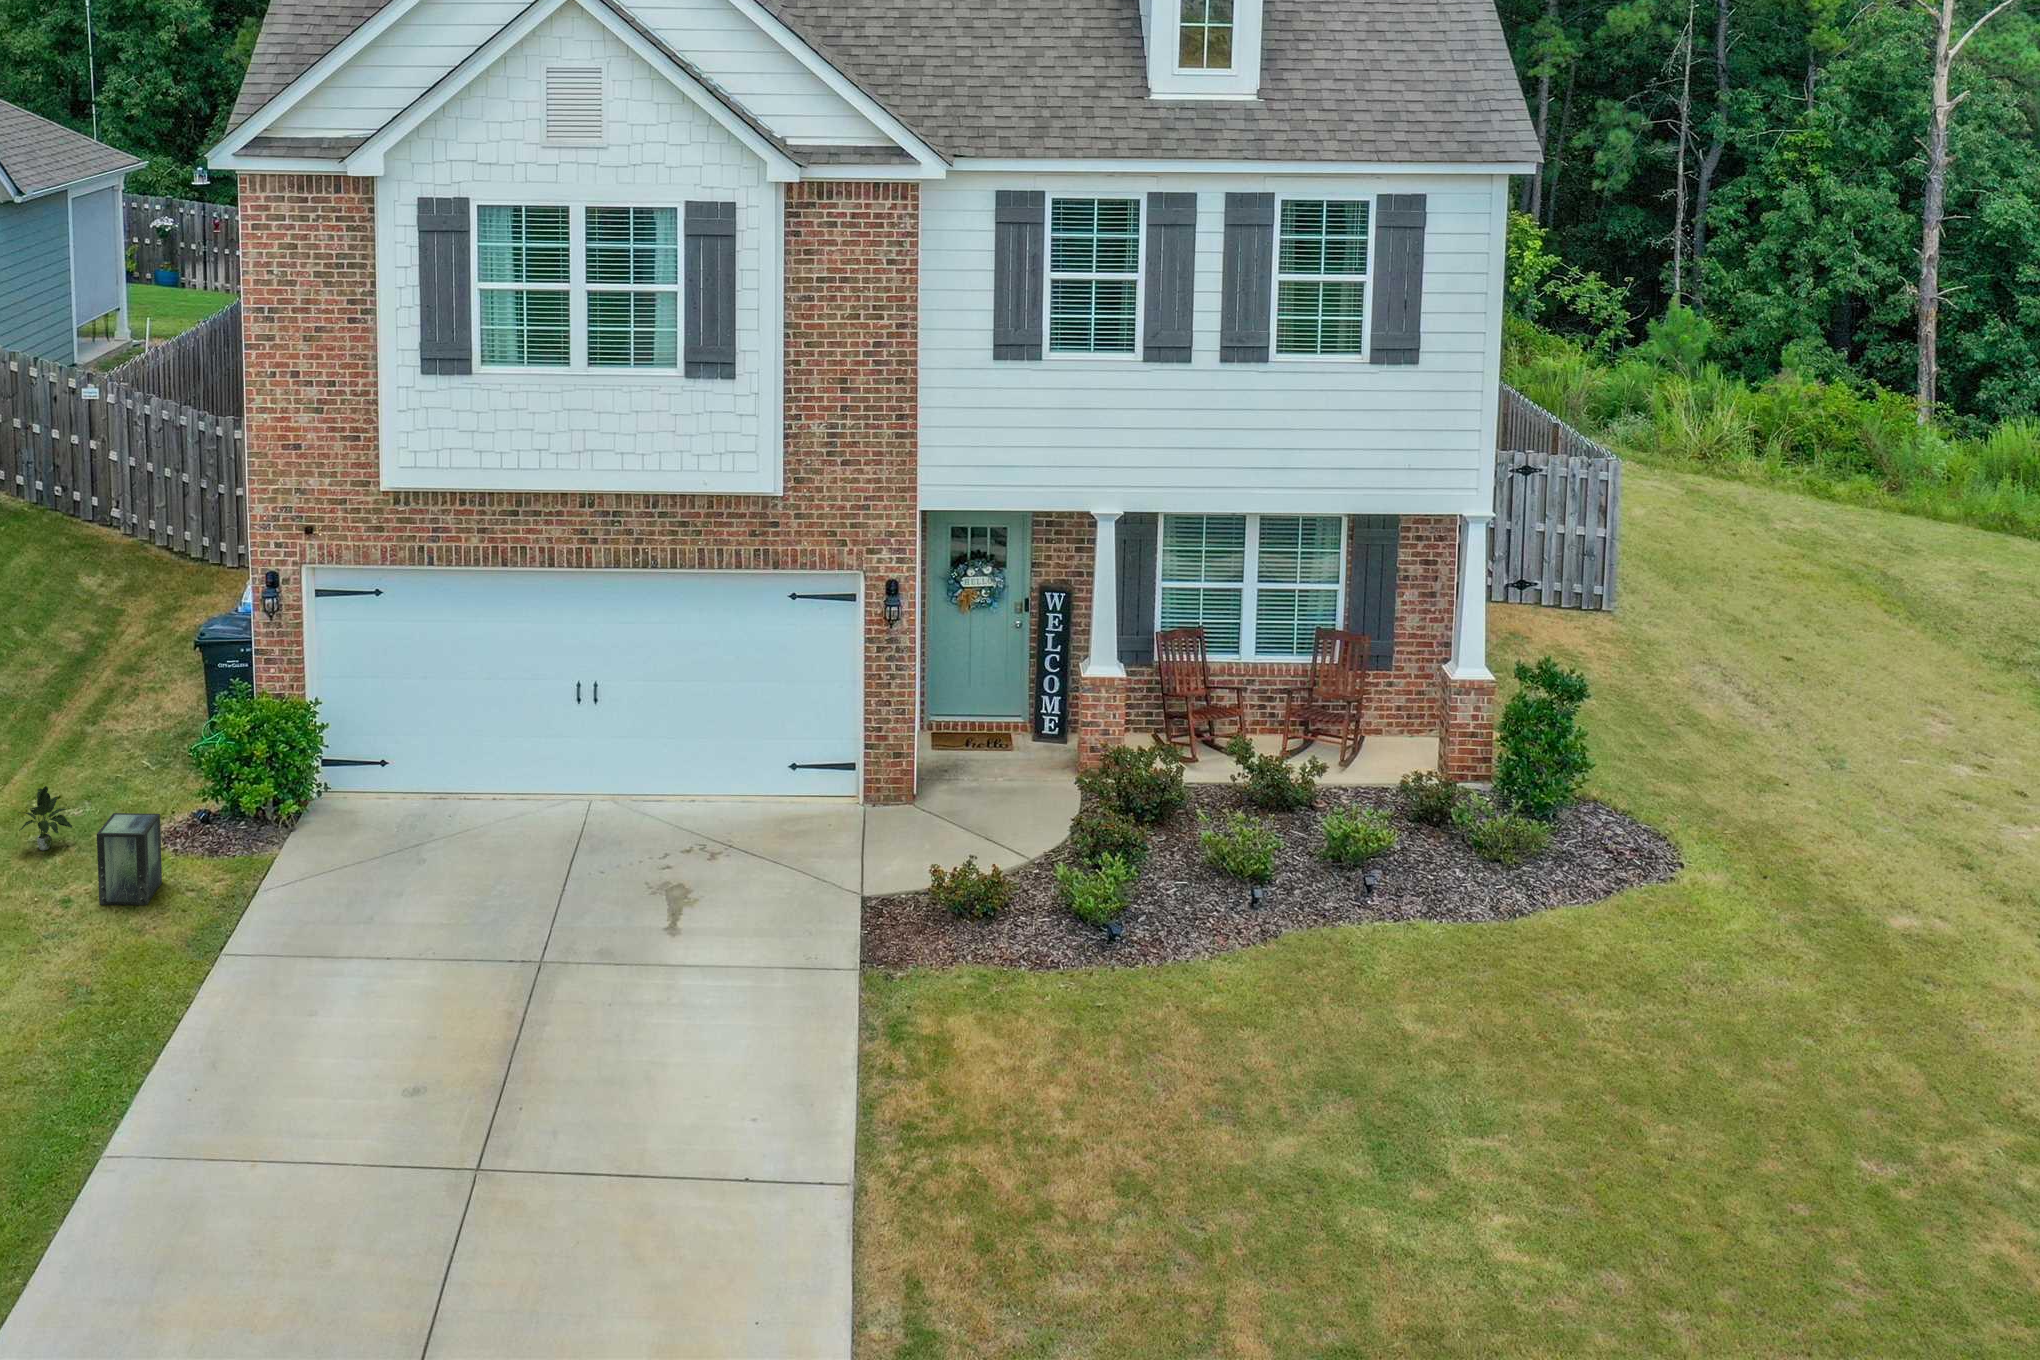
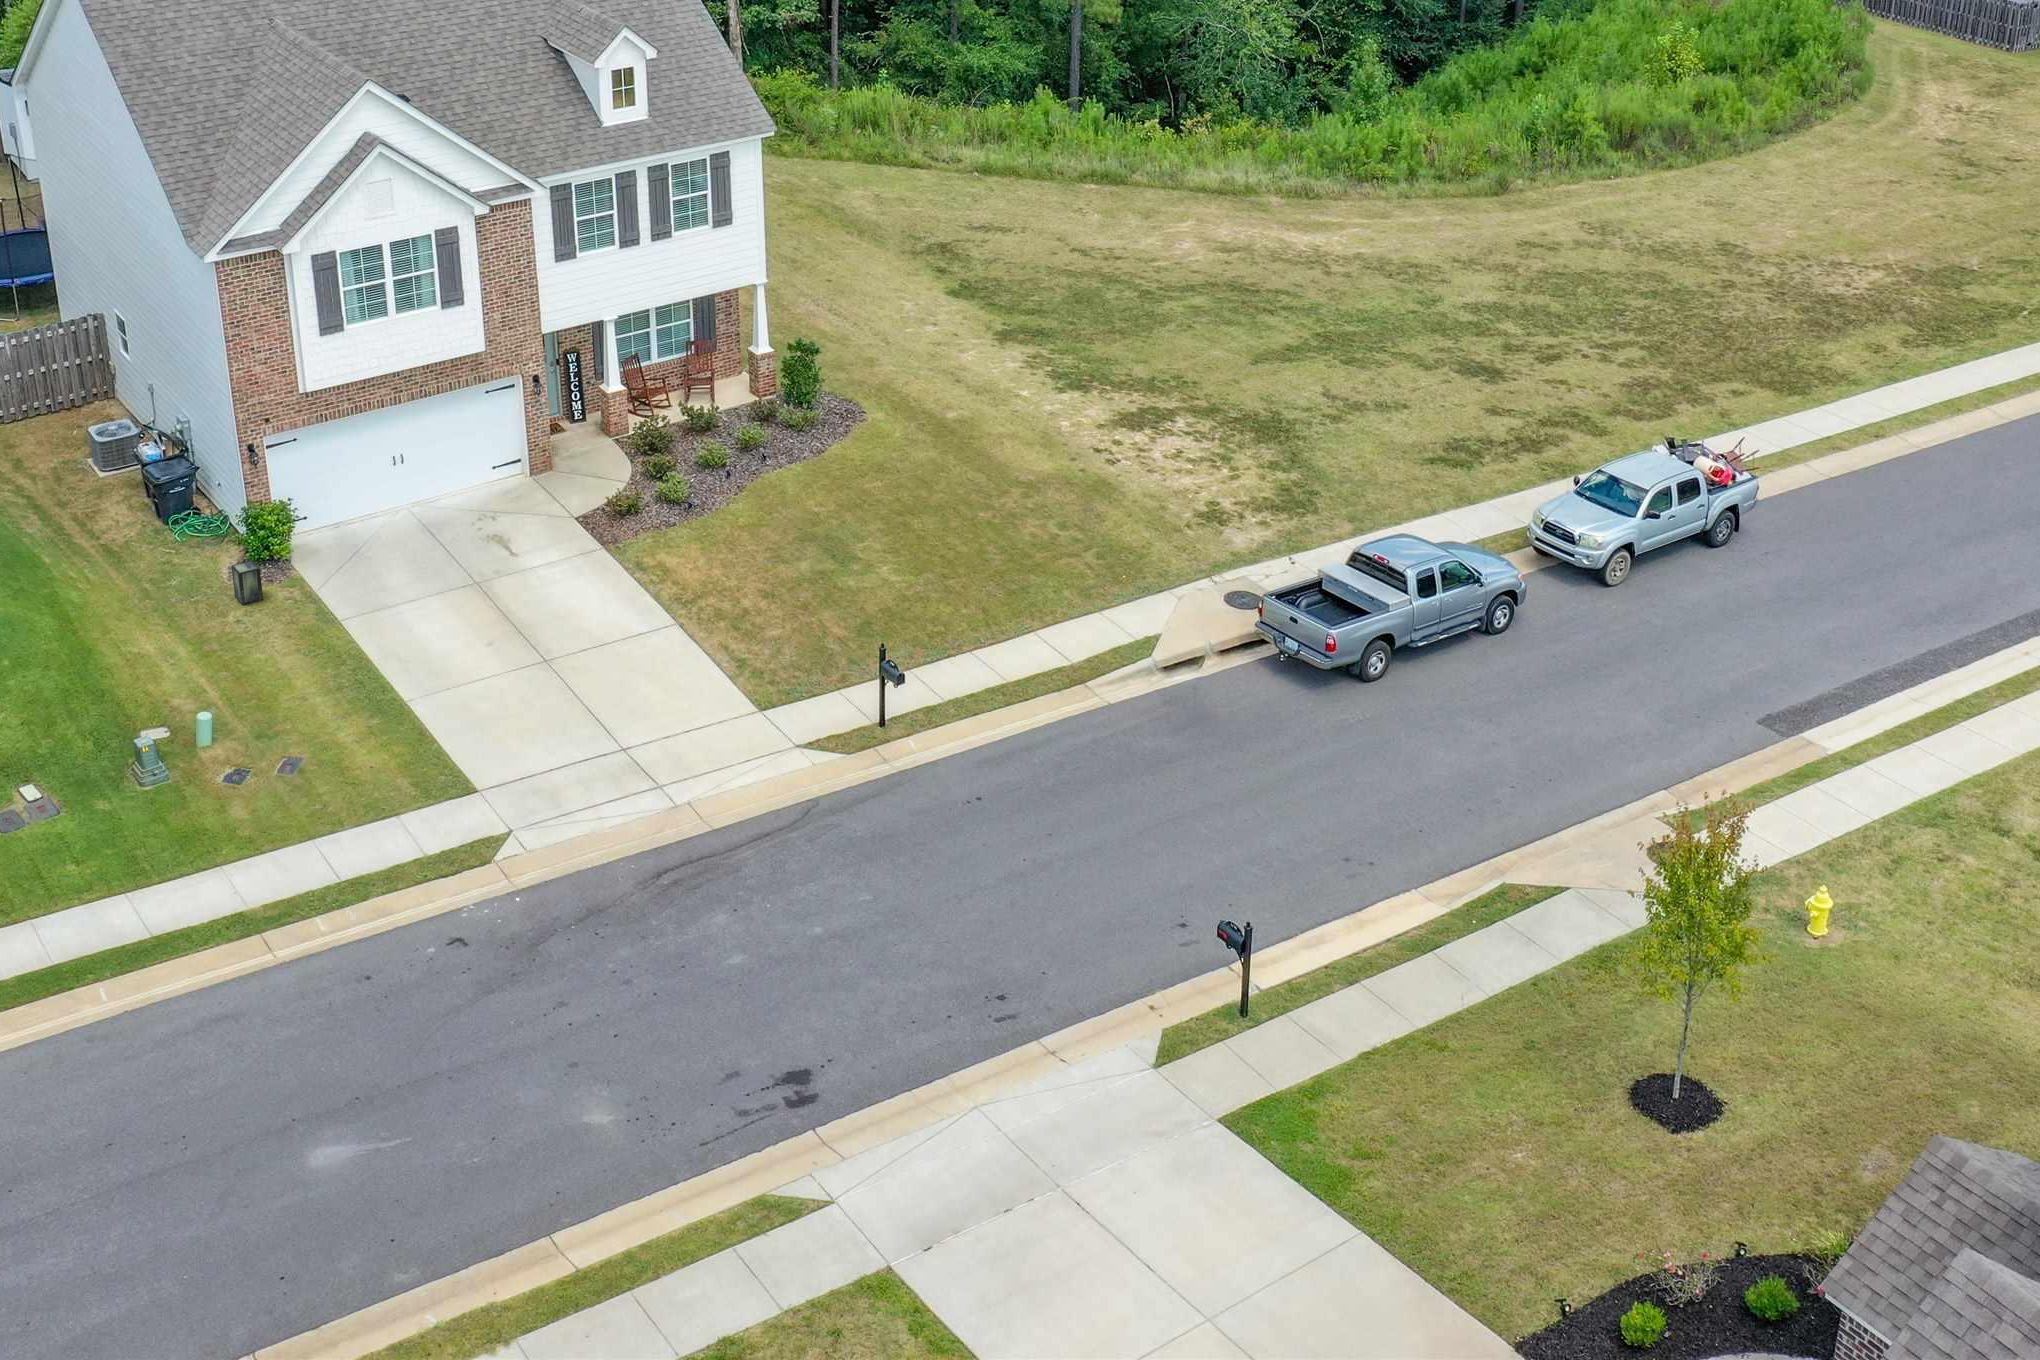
potted plant: present [18,786,72,850] -> none [168,567,190,597]

